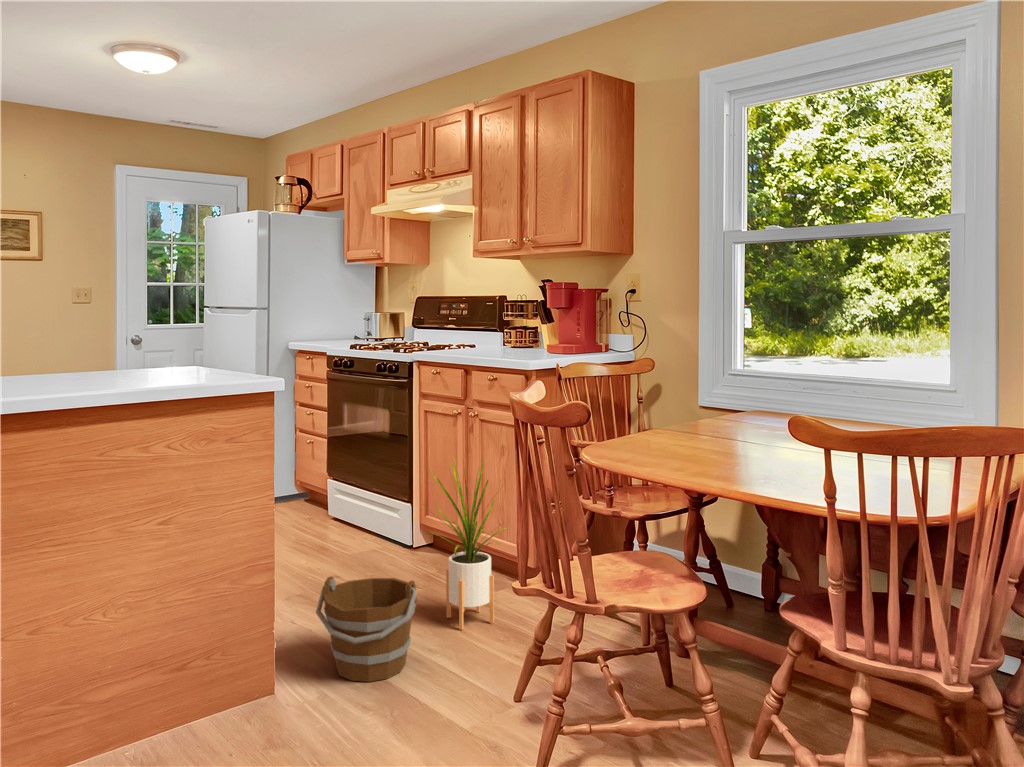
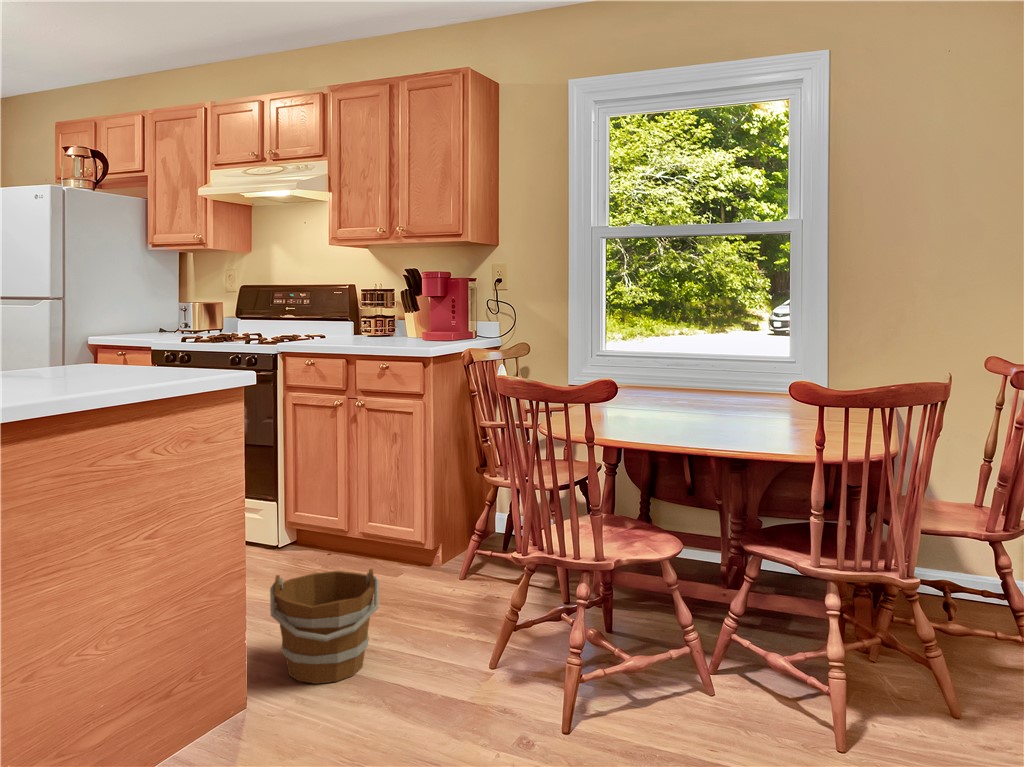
house plant: present [425,461,511,630] -> none [349,435,444,619]

